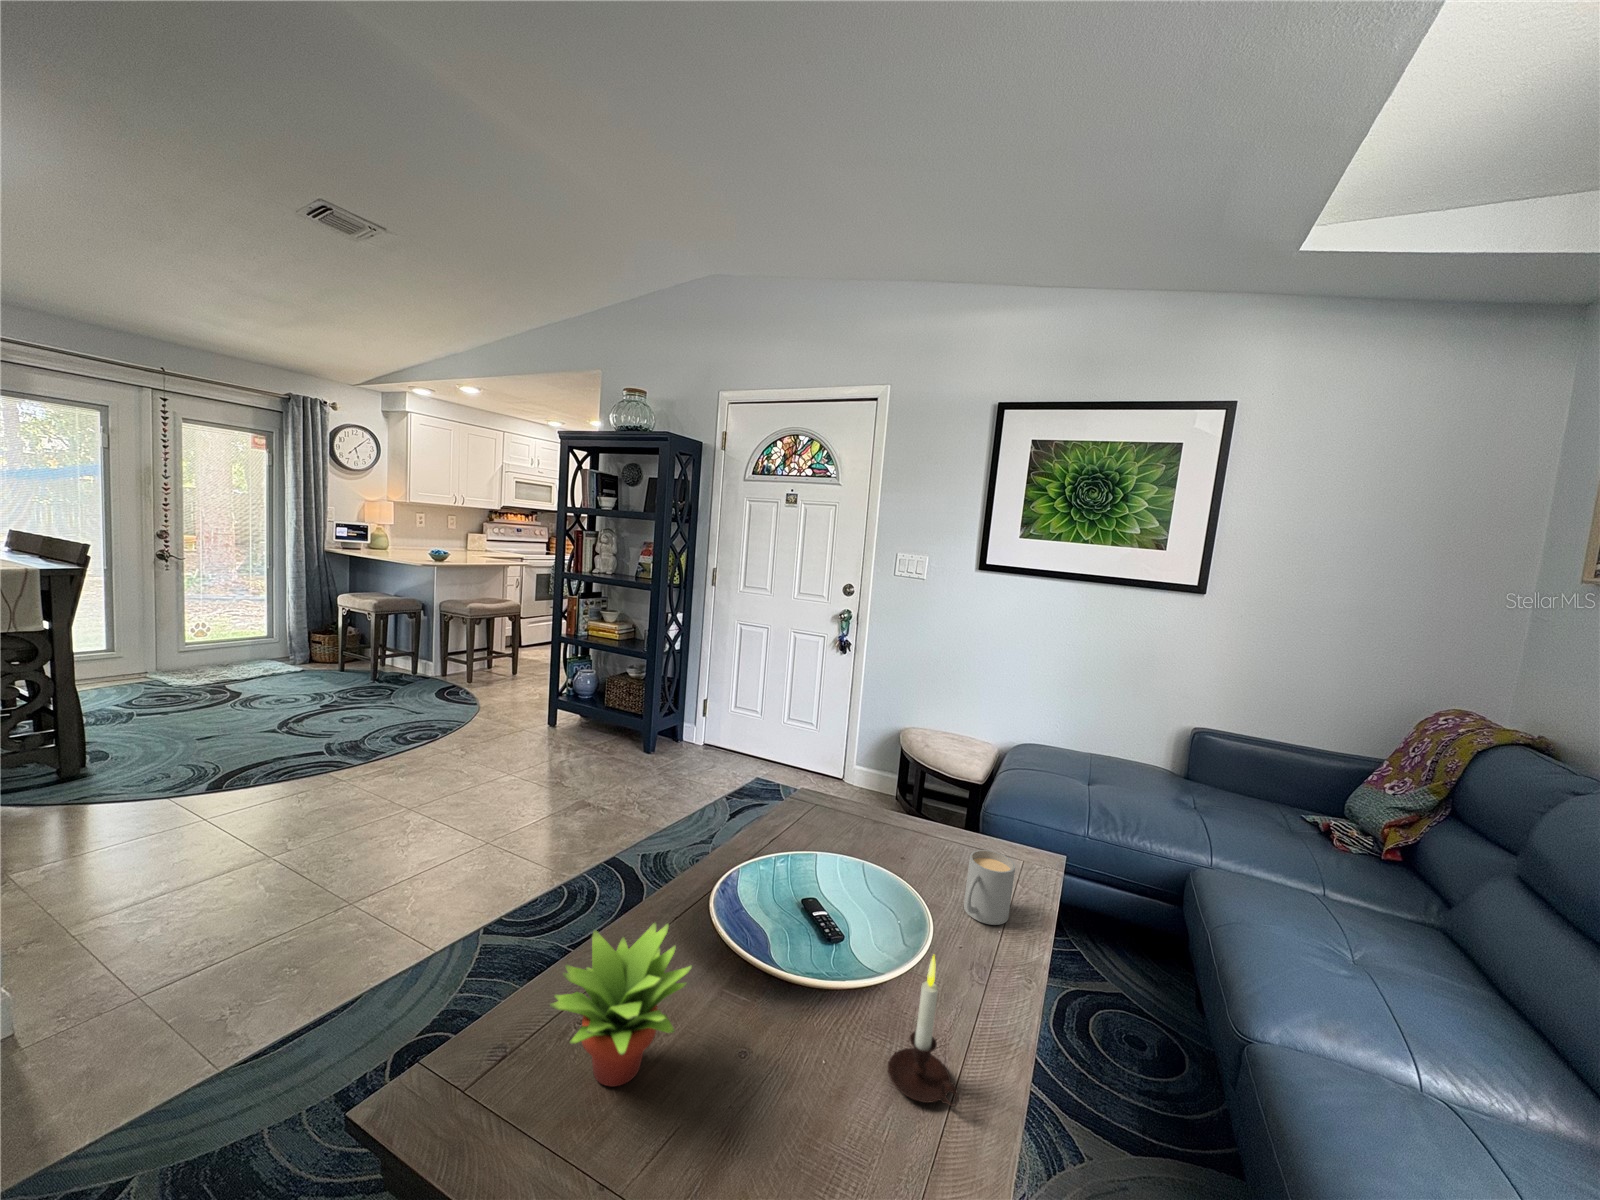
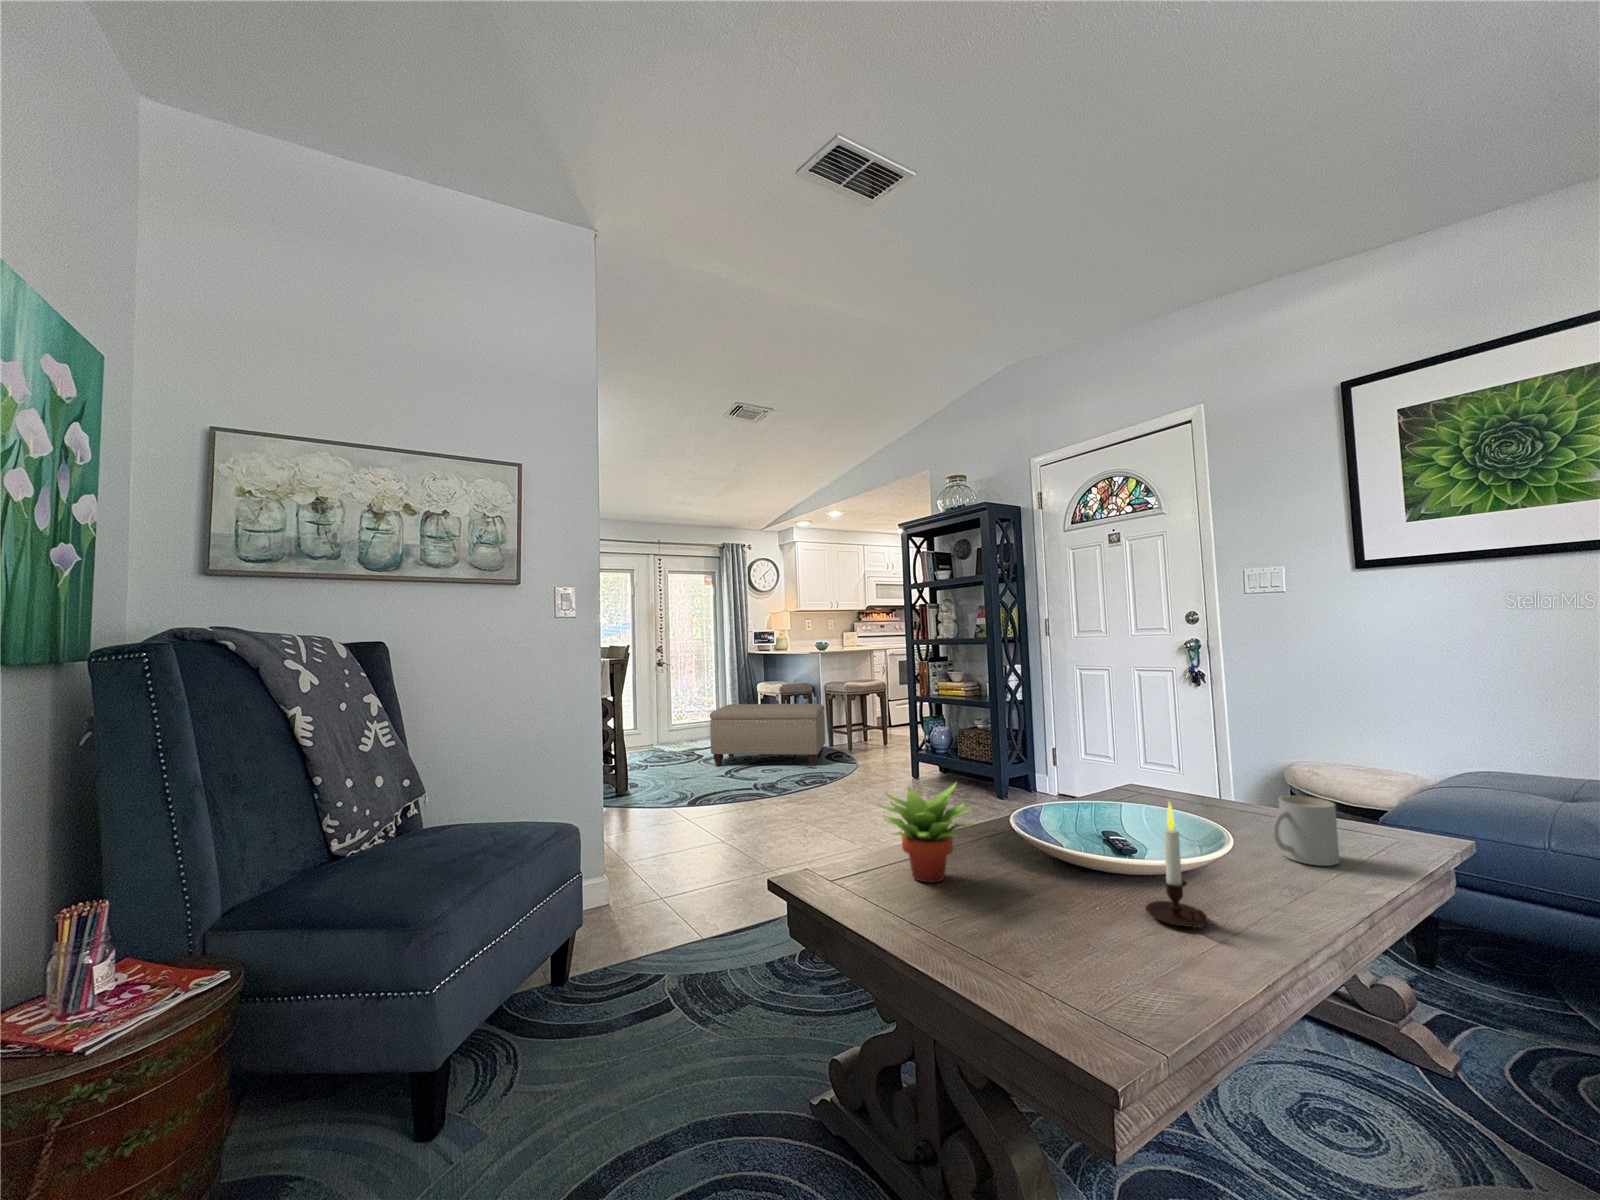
ottoman: none [251,626,438,713] -> present [710,704,825,766]

